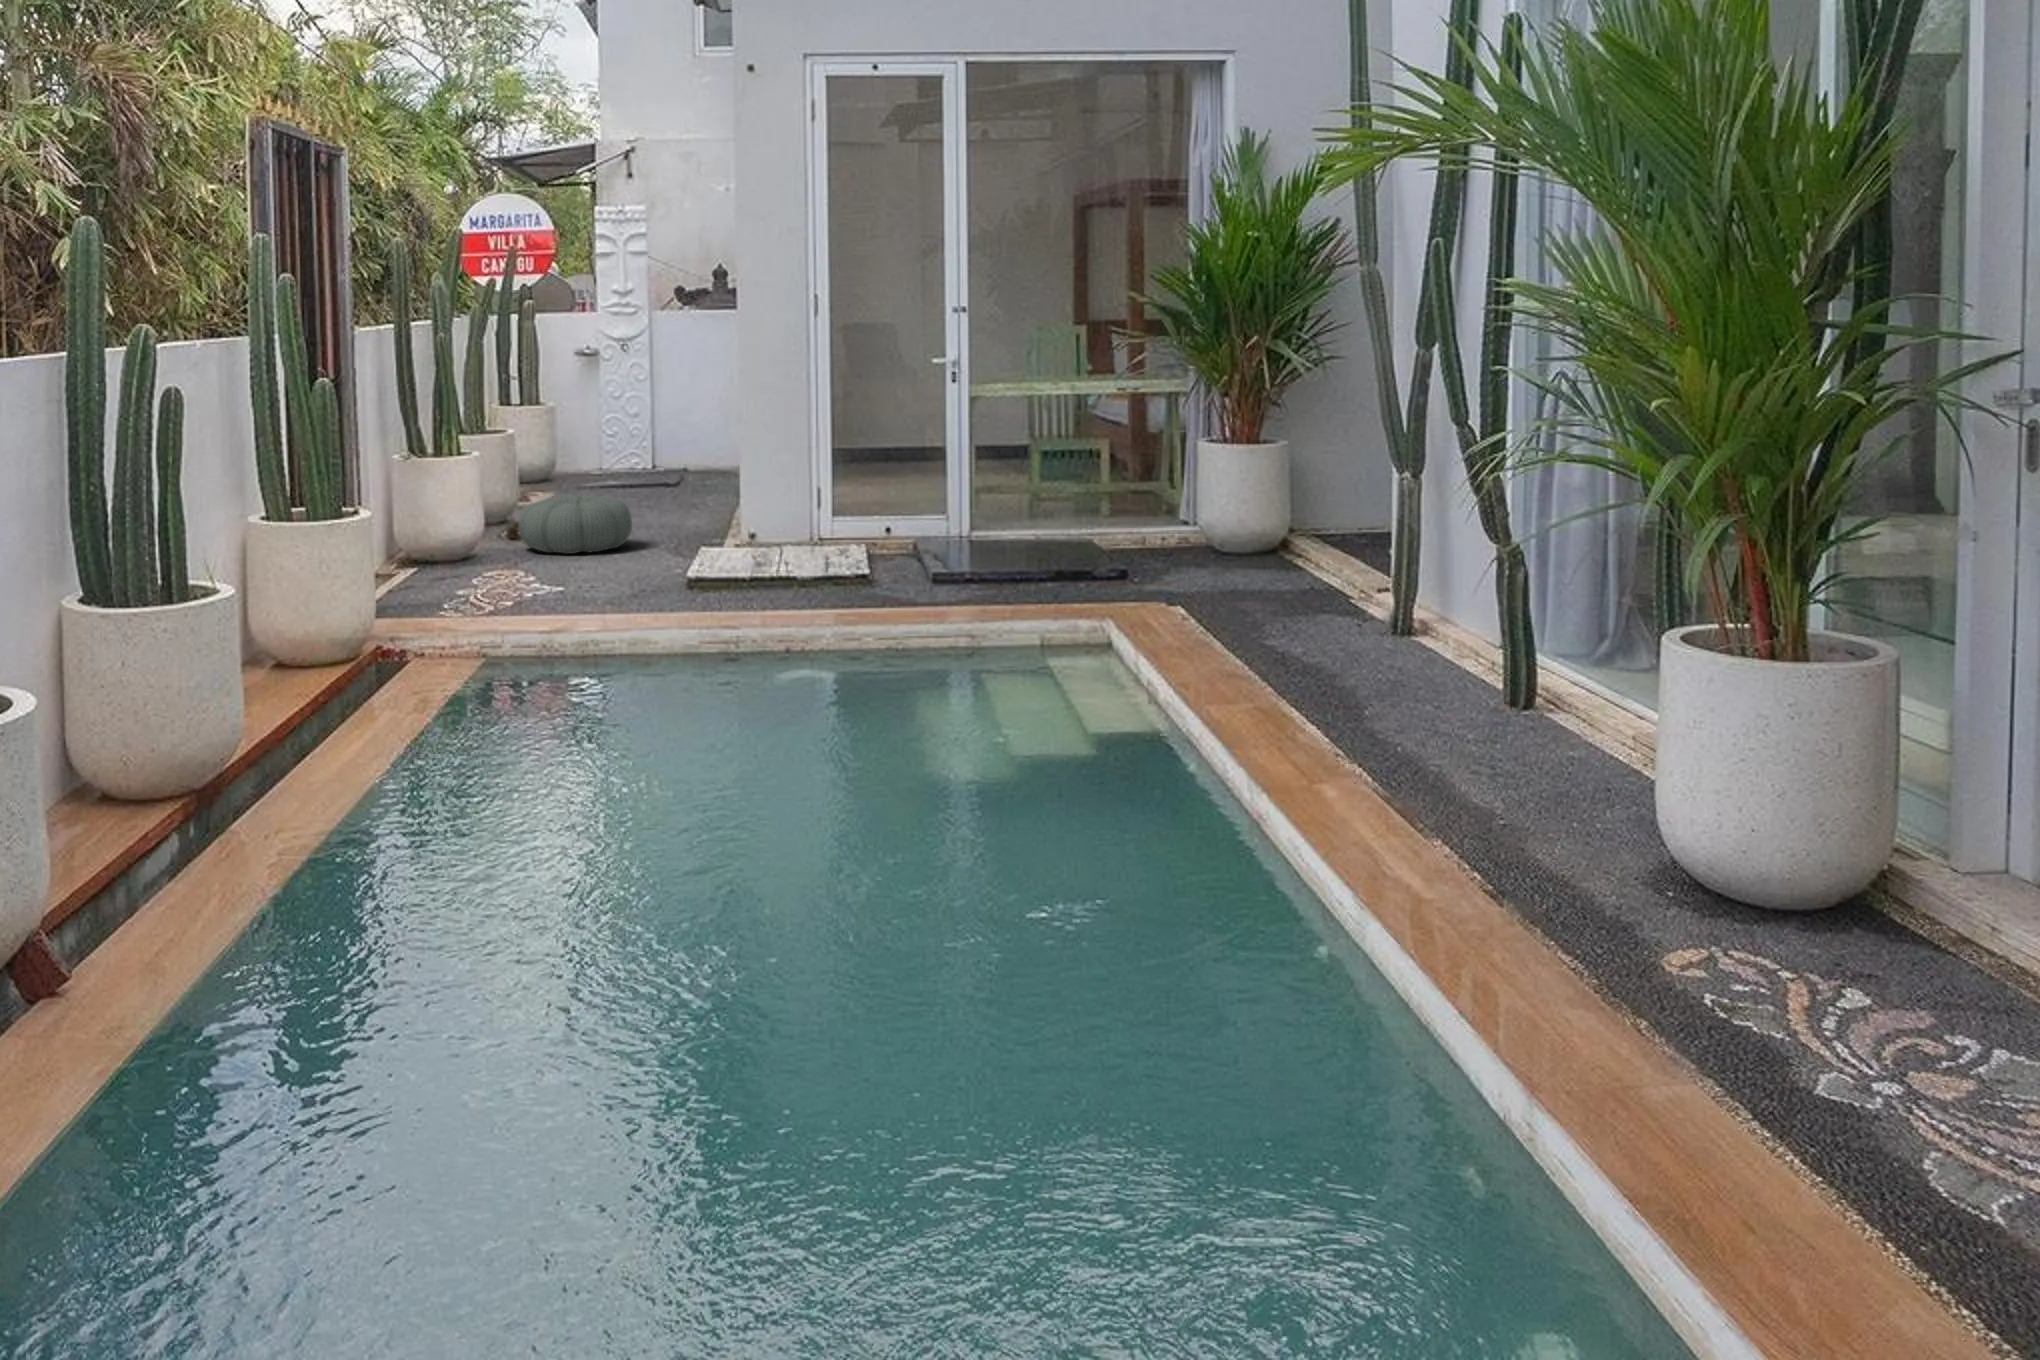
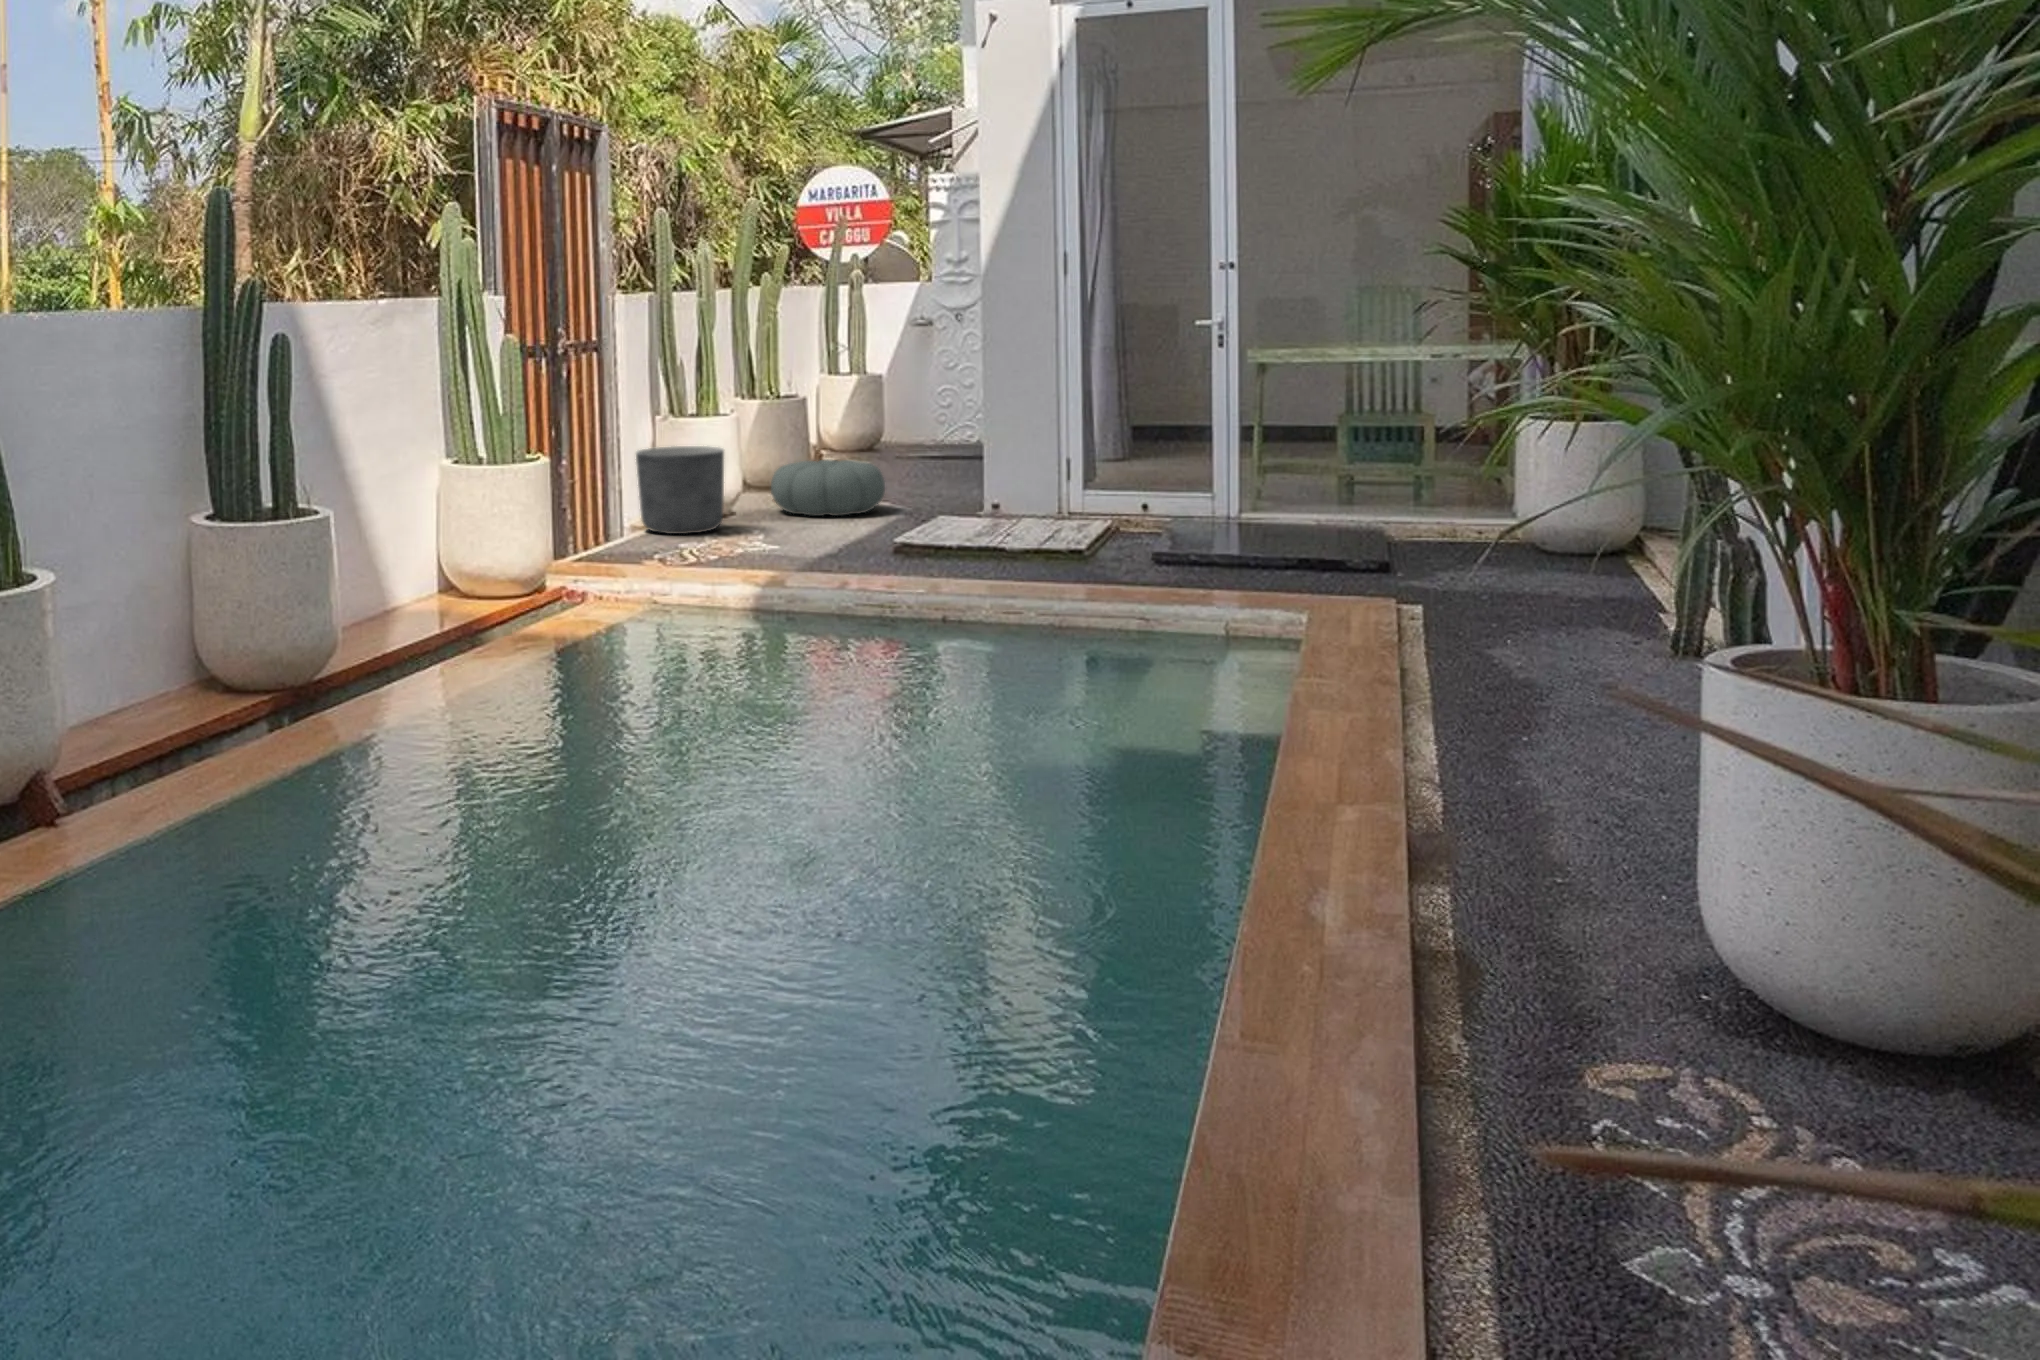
planter: none [400,487,494,580] -> present [636,446,724,534]

